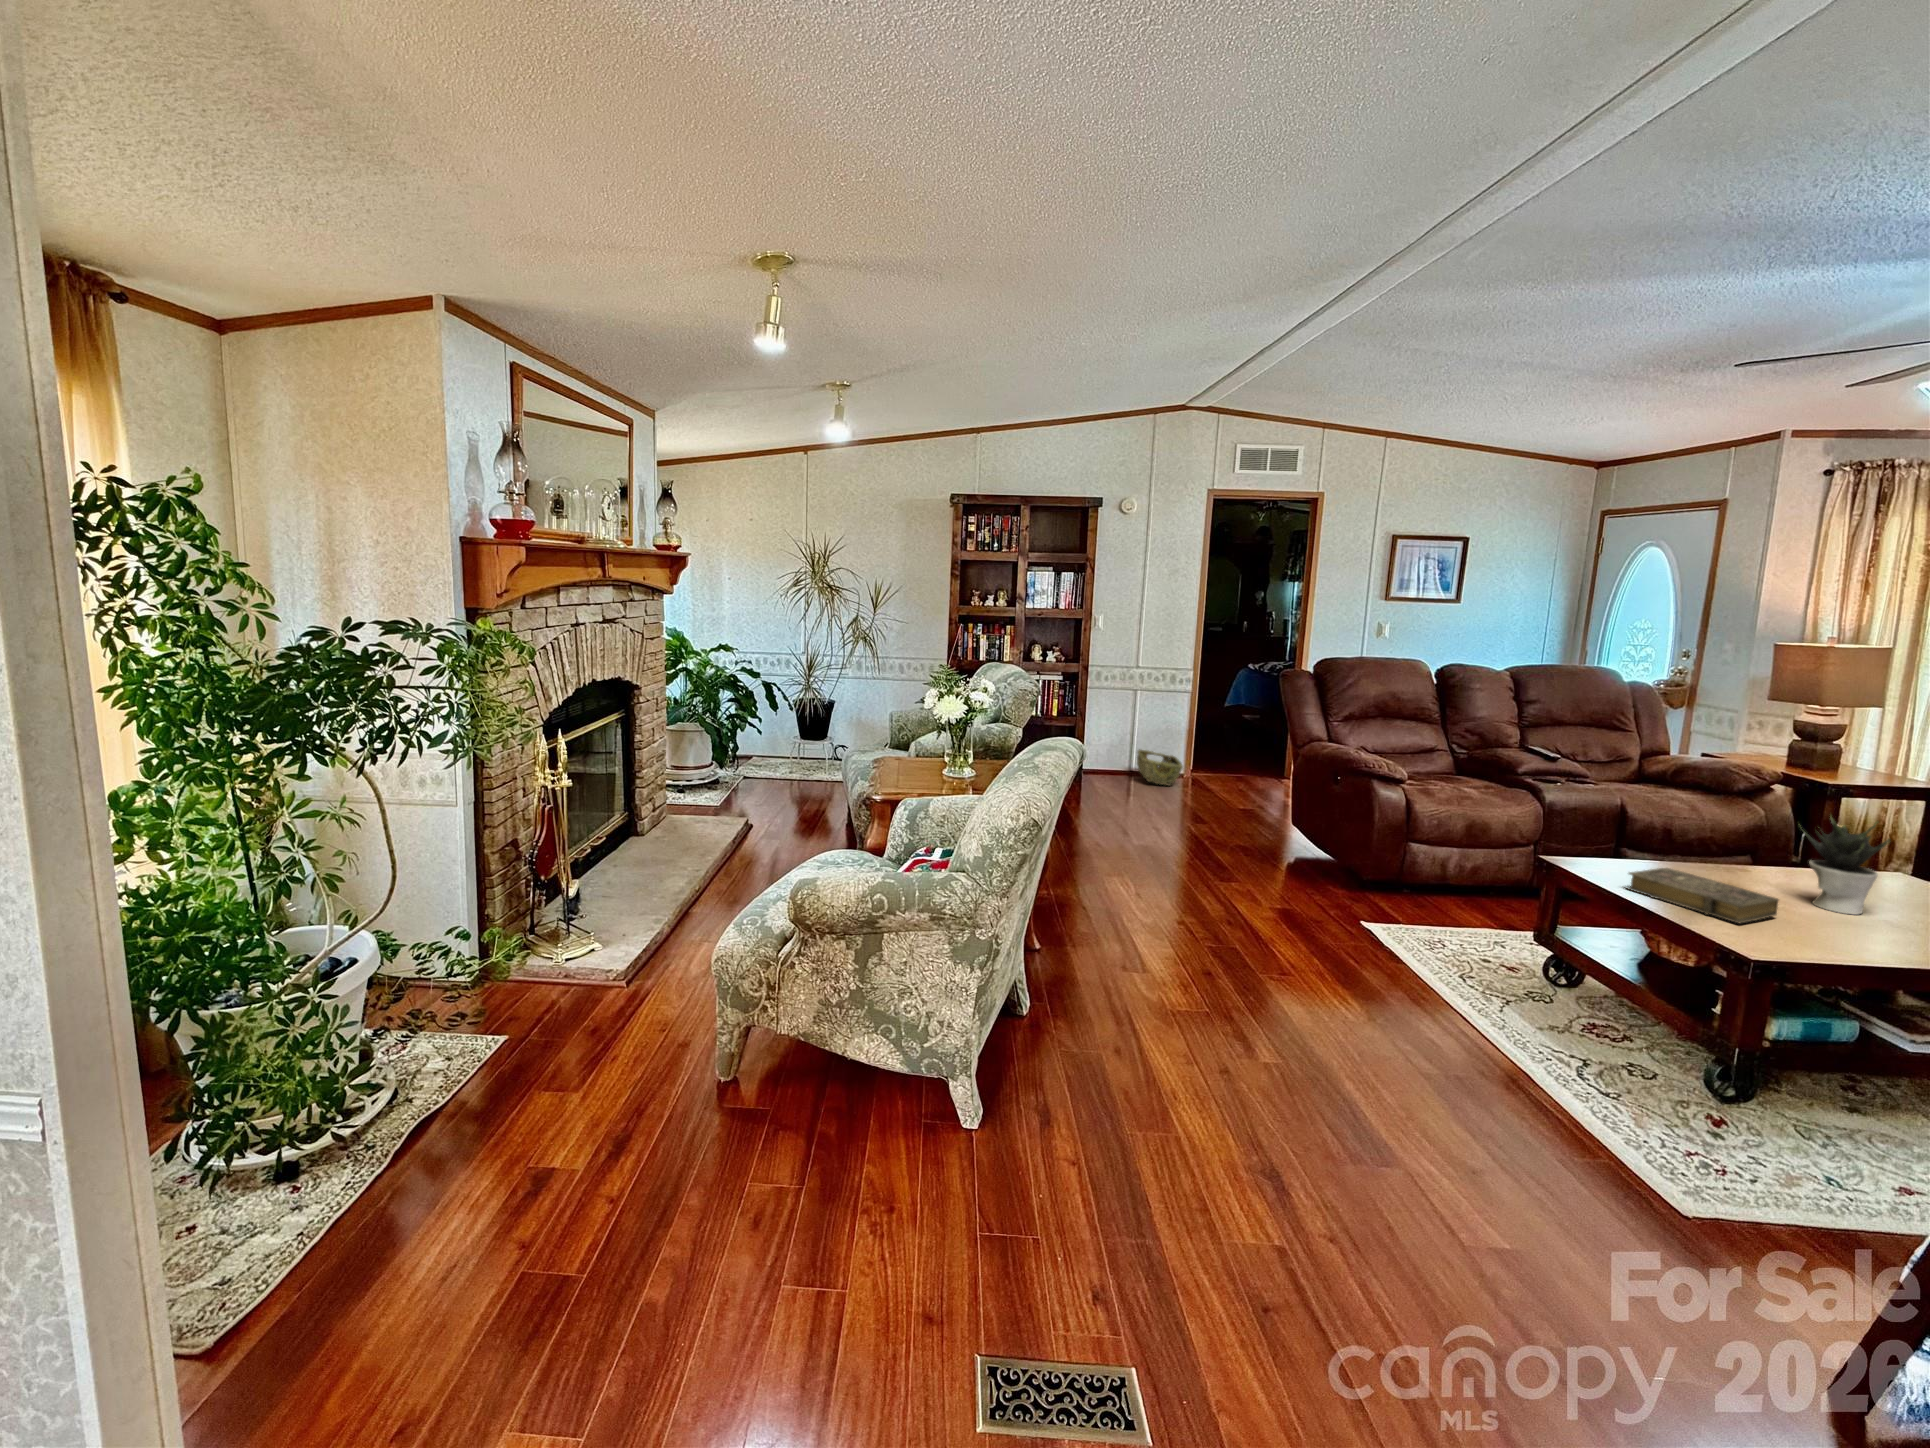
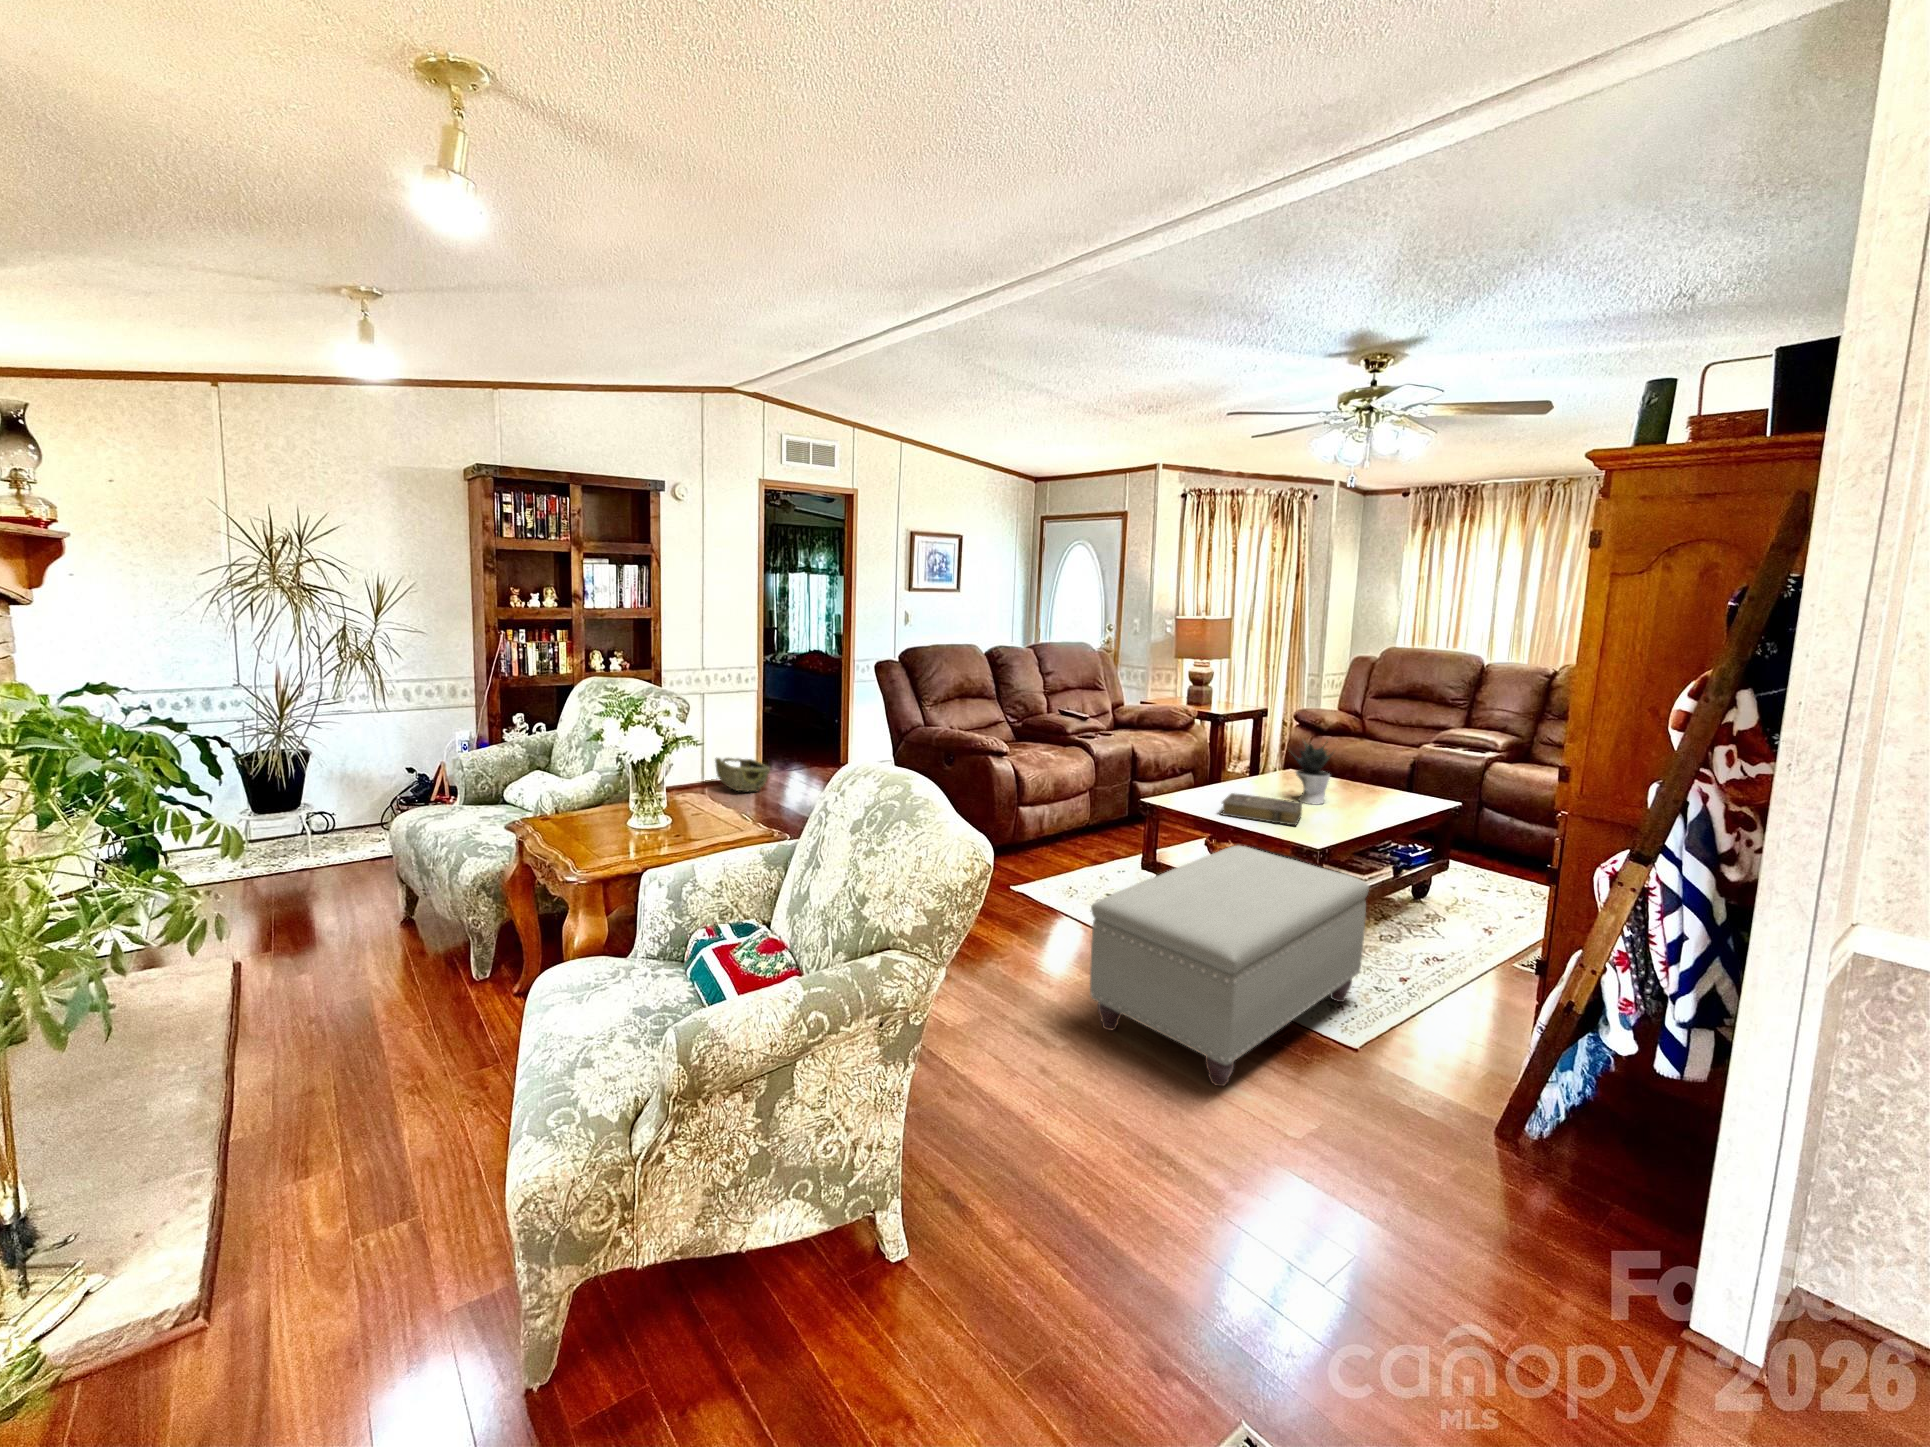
ottoman: none [1309,921,1767,1160] -> present [1090,846,1369,1086]

